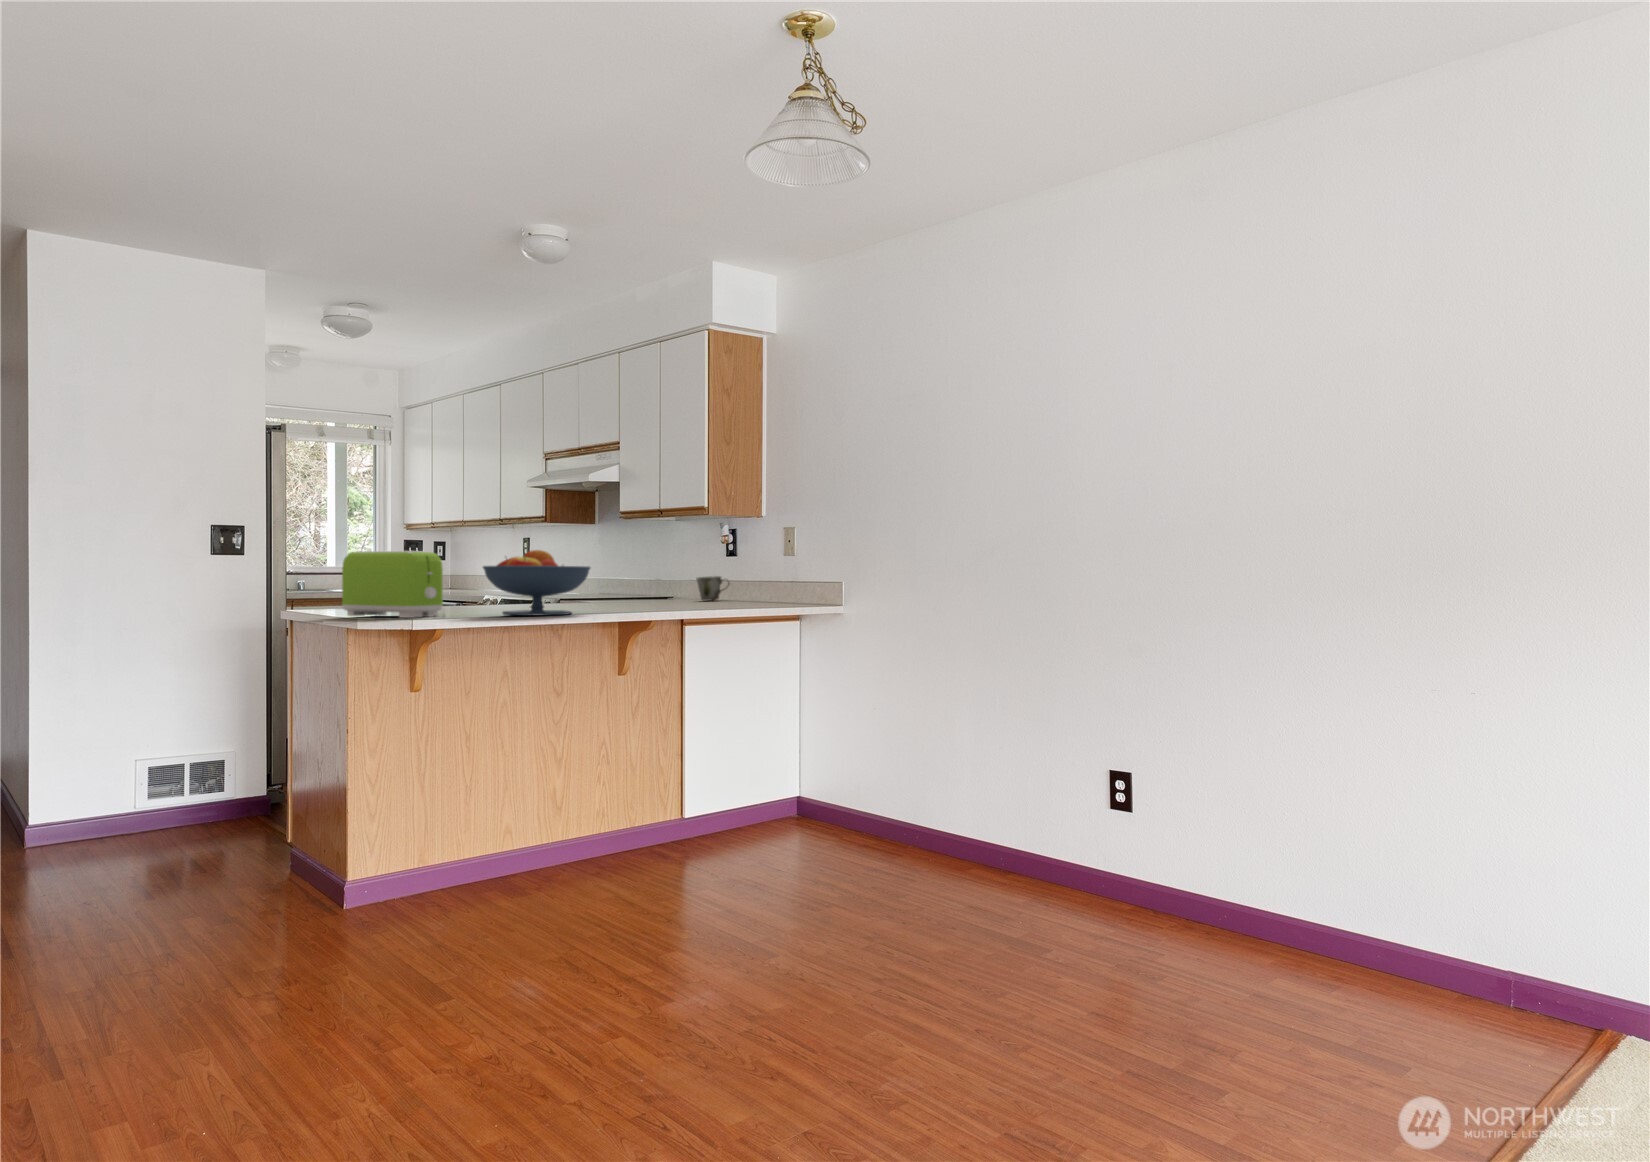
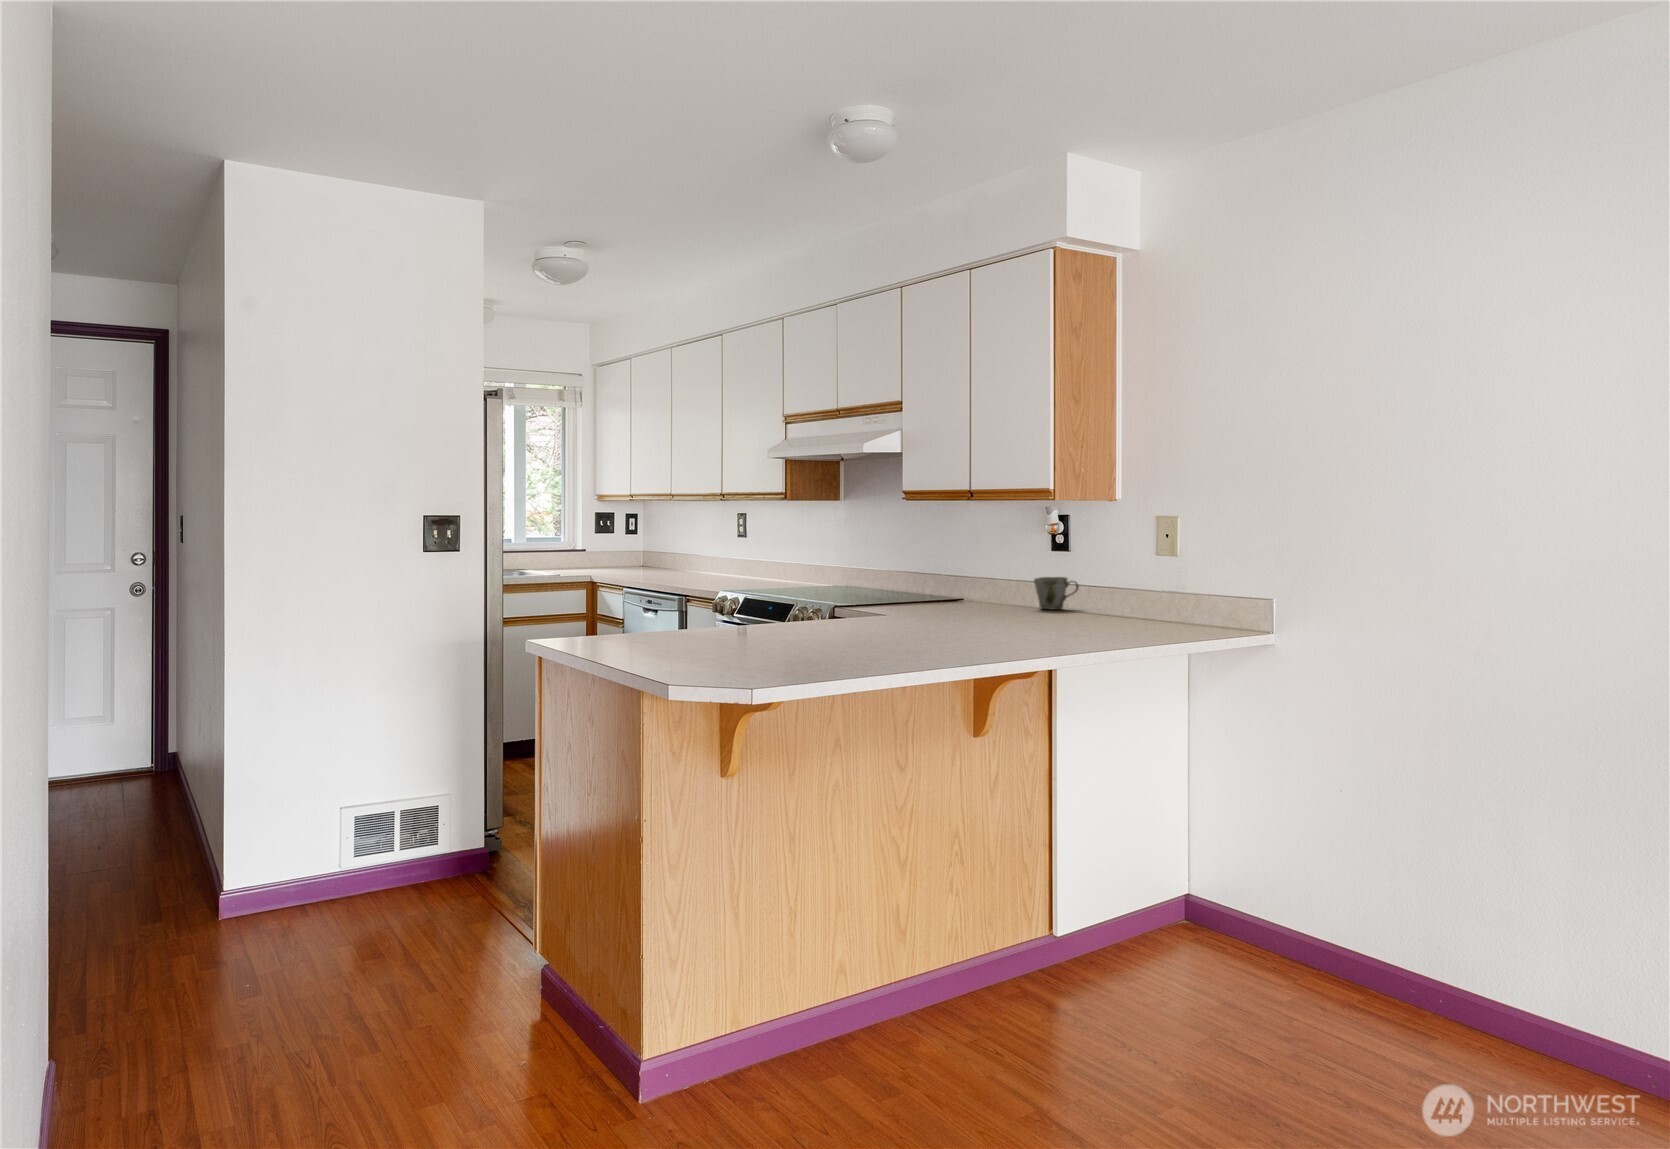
fruit bowl: present [483,550,590,616] -> none [850,560,1006,664]
toaster: present [342,551,443,618] -> none [635,559,777,660]

